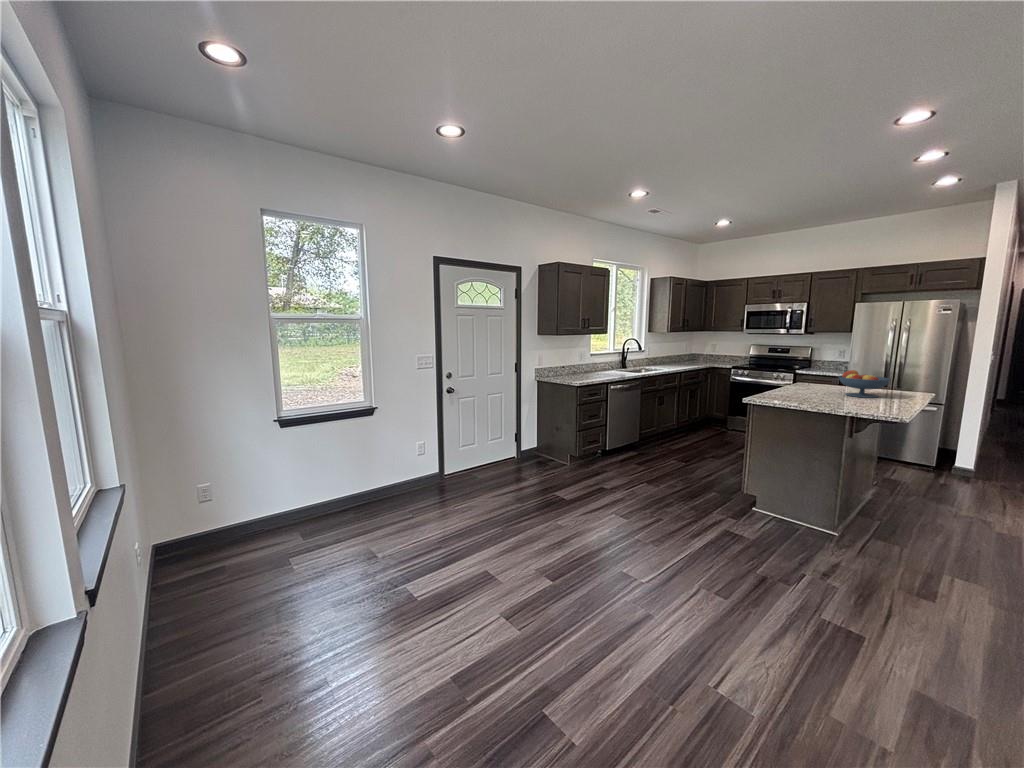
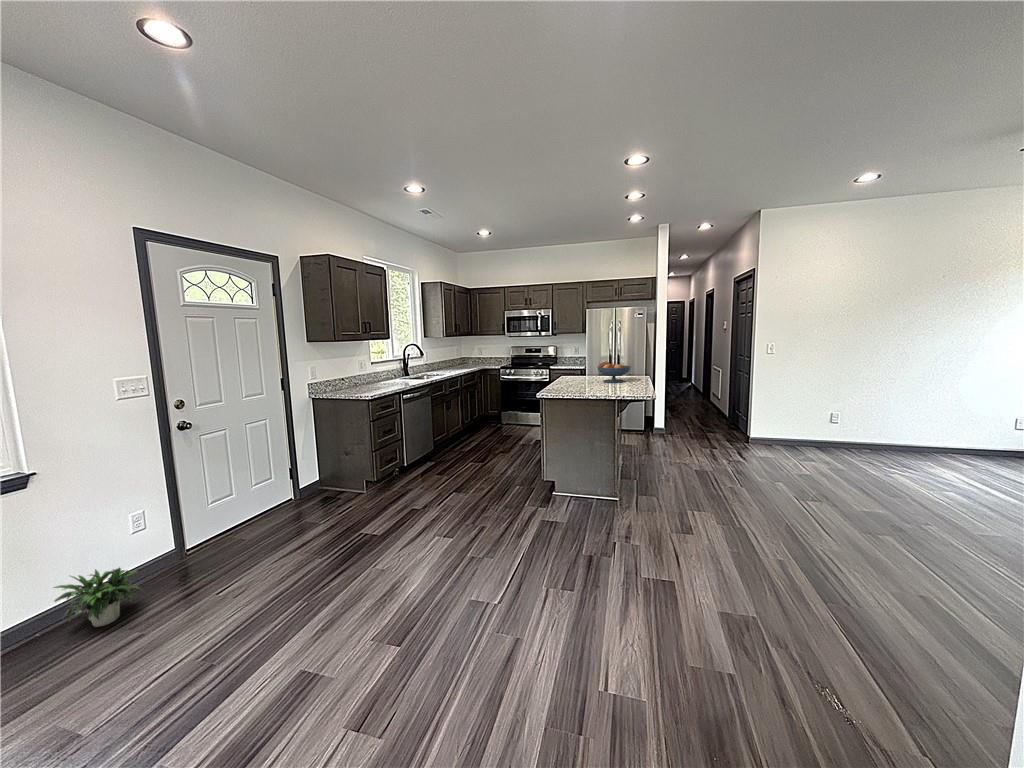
potted plant: none [369,471,418,507] -> present [37,568,144,636]

